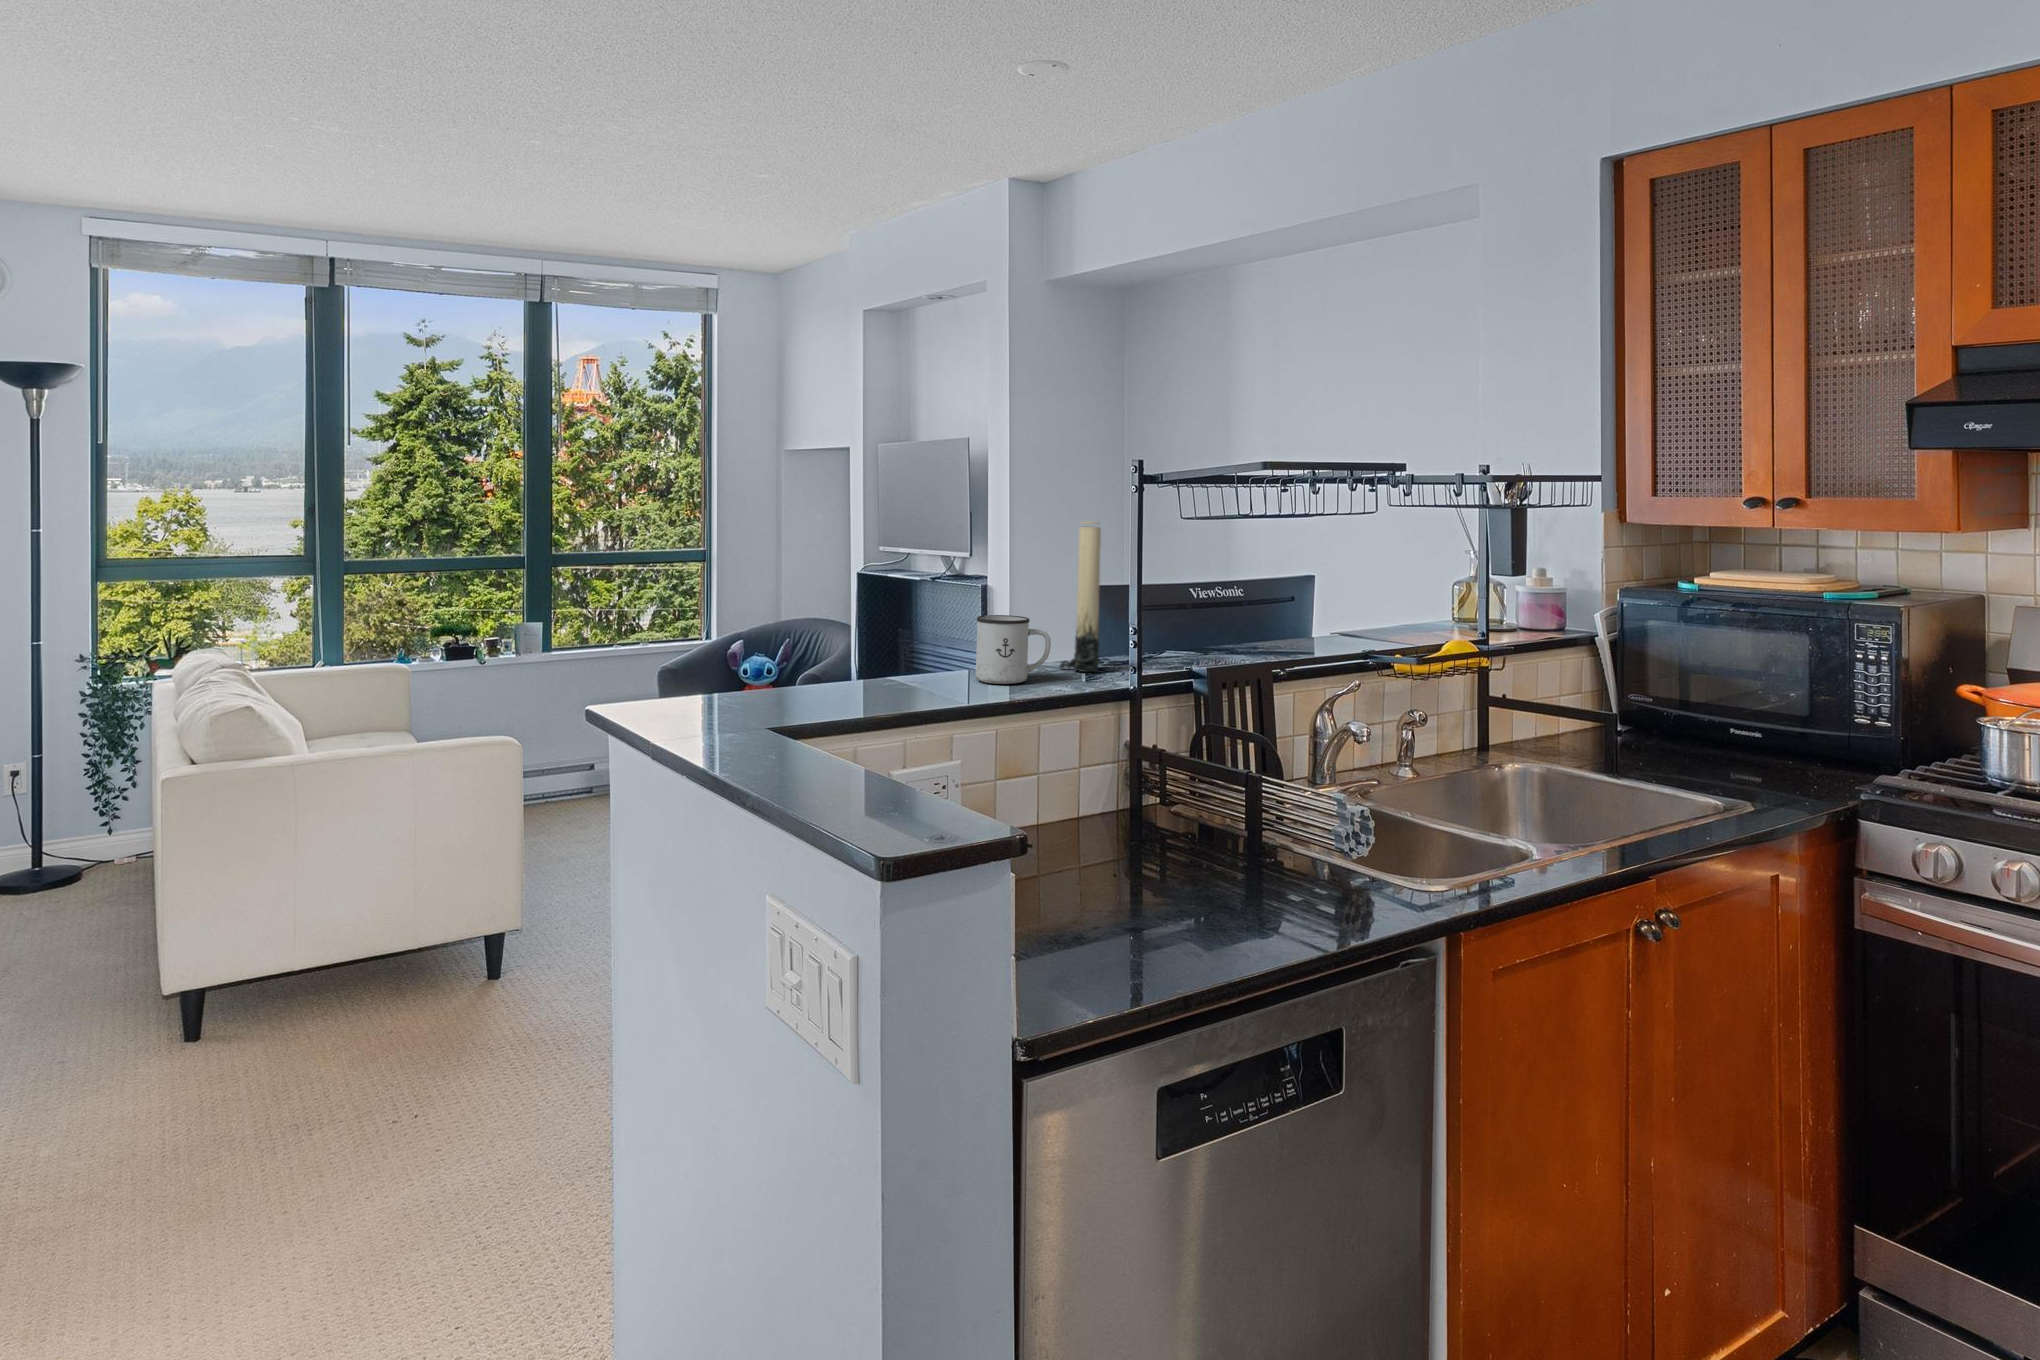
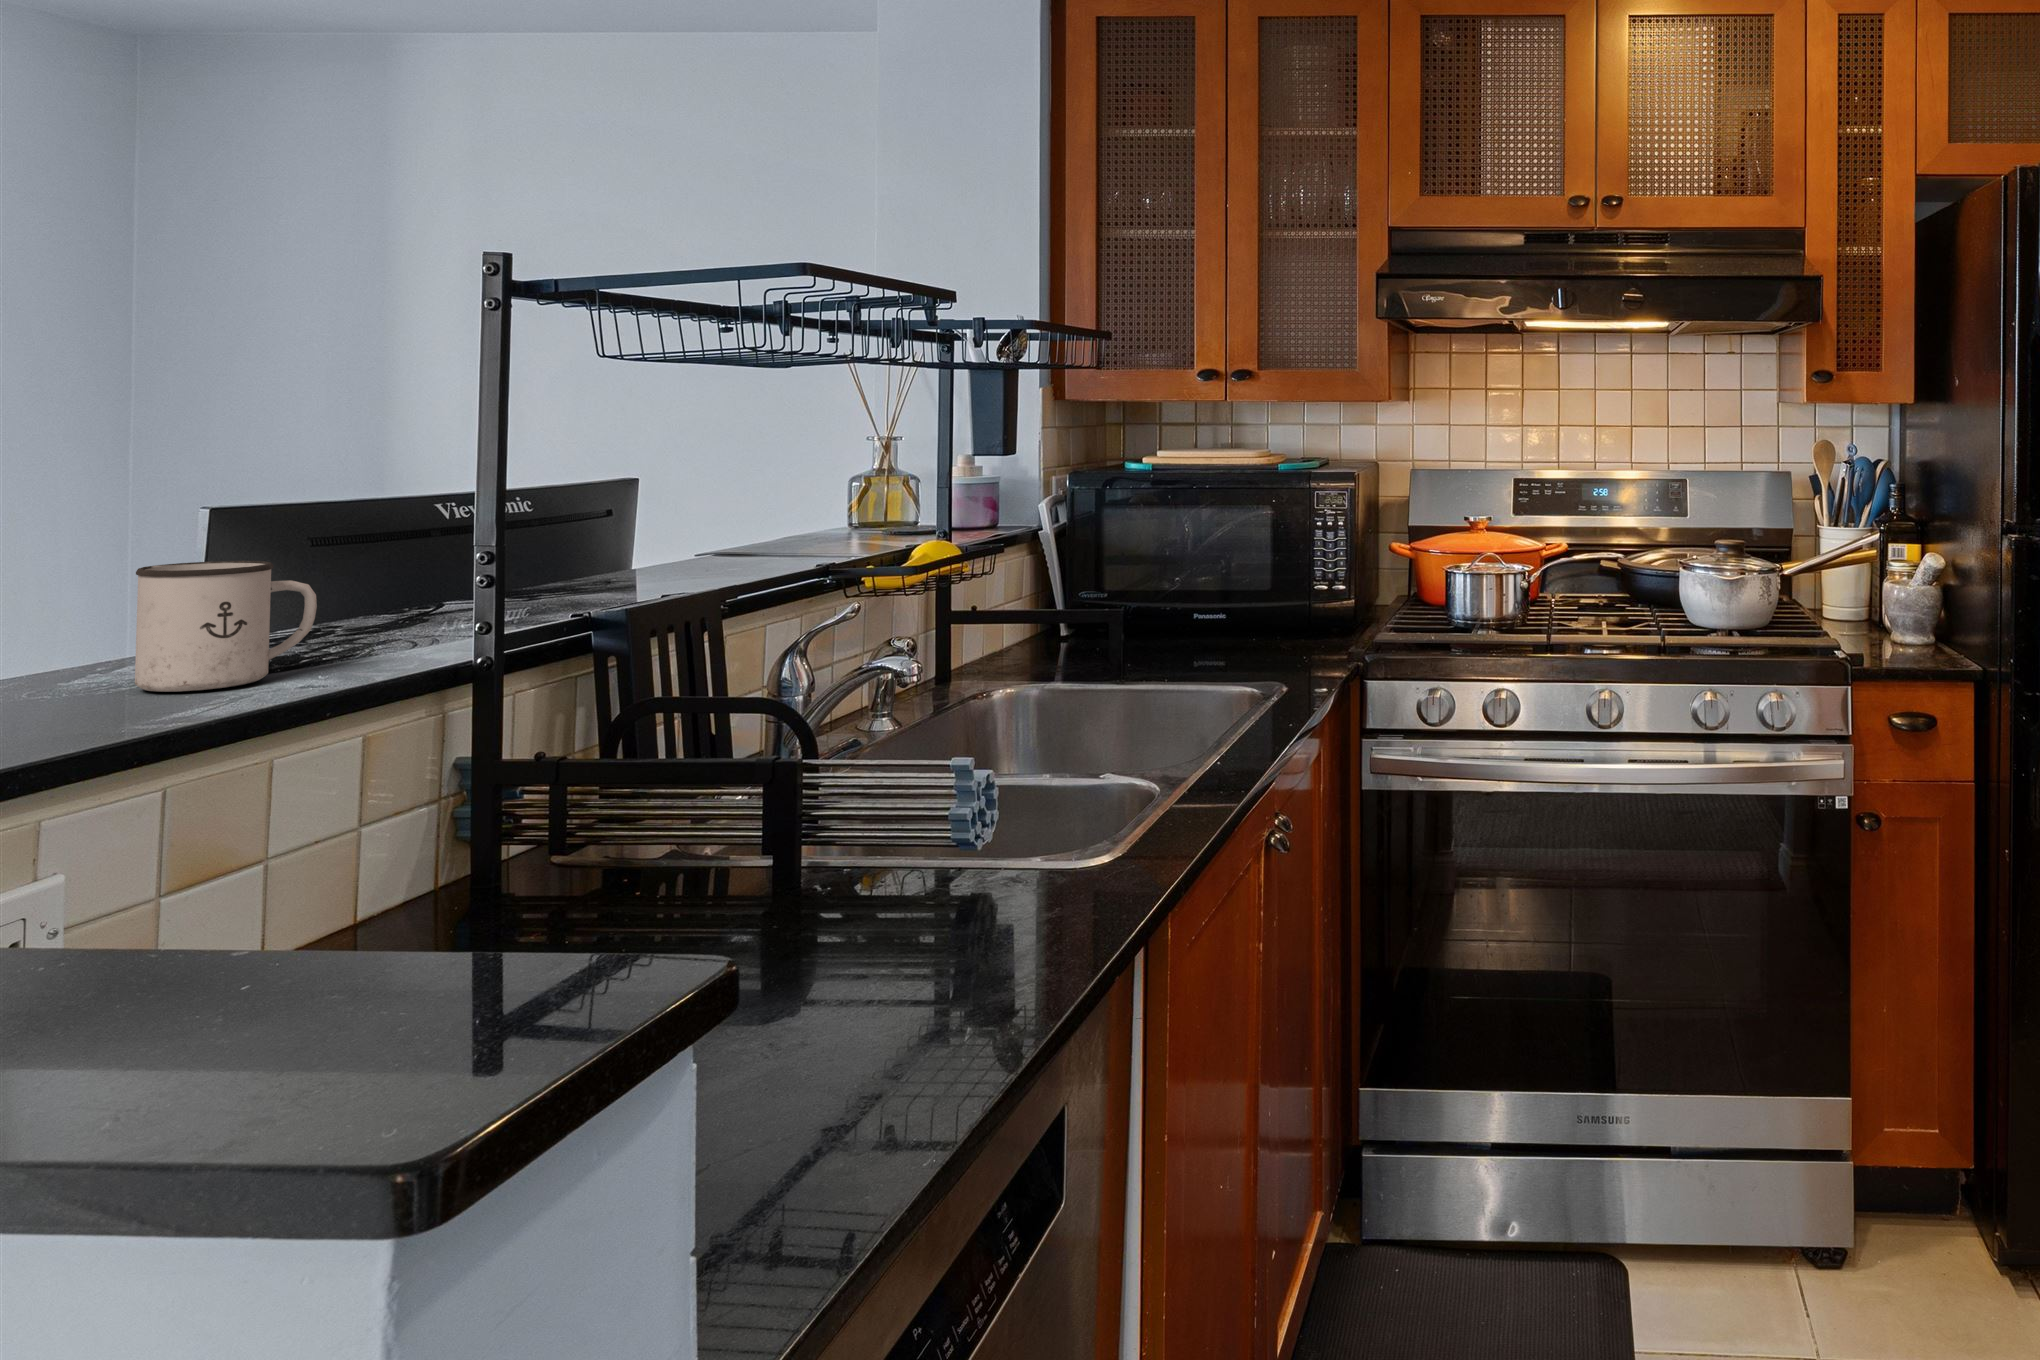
candle: present [1060,521,1101,672] -> none [302,386,398,651]

